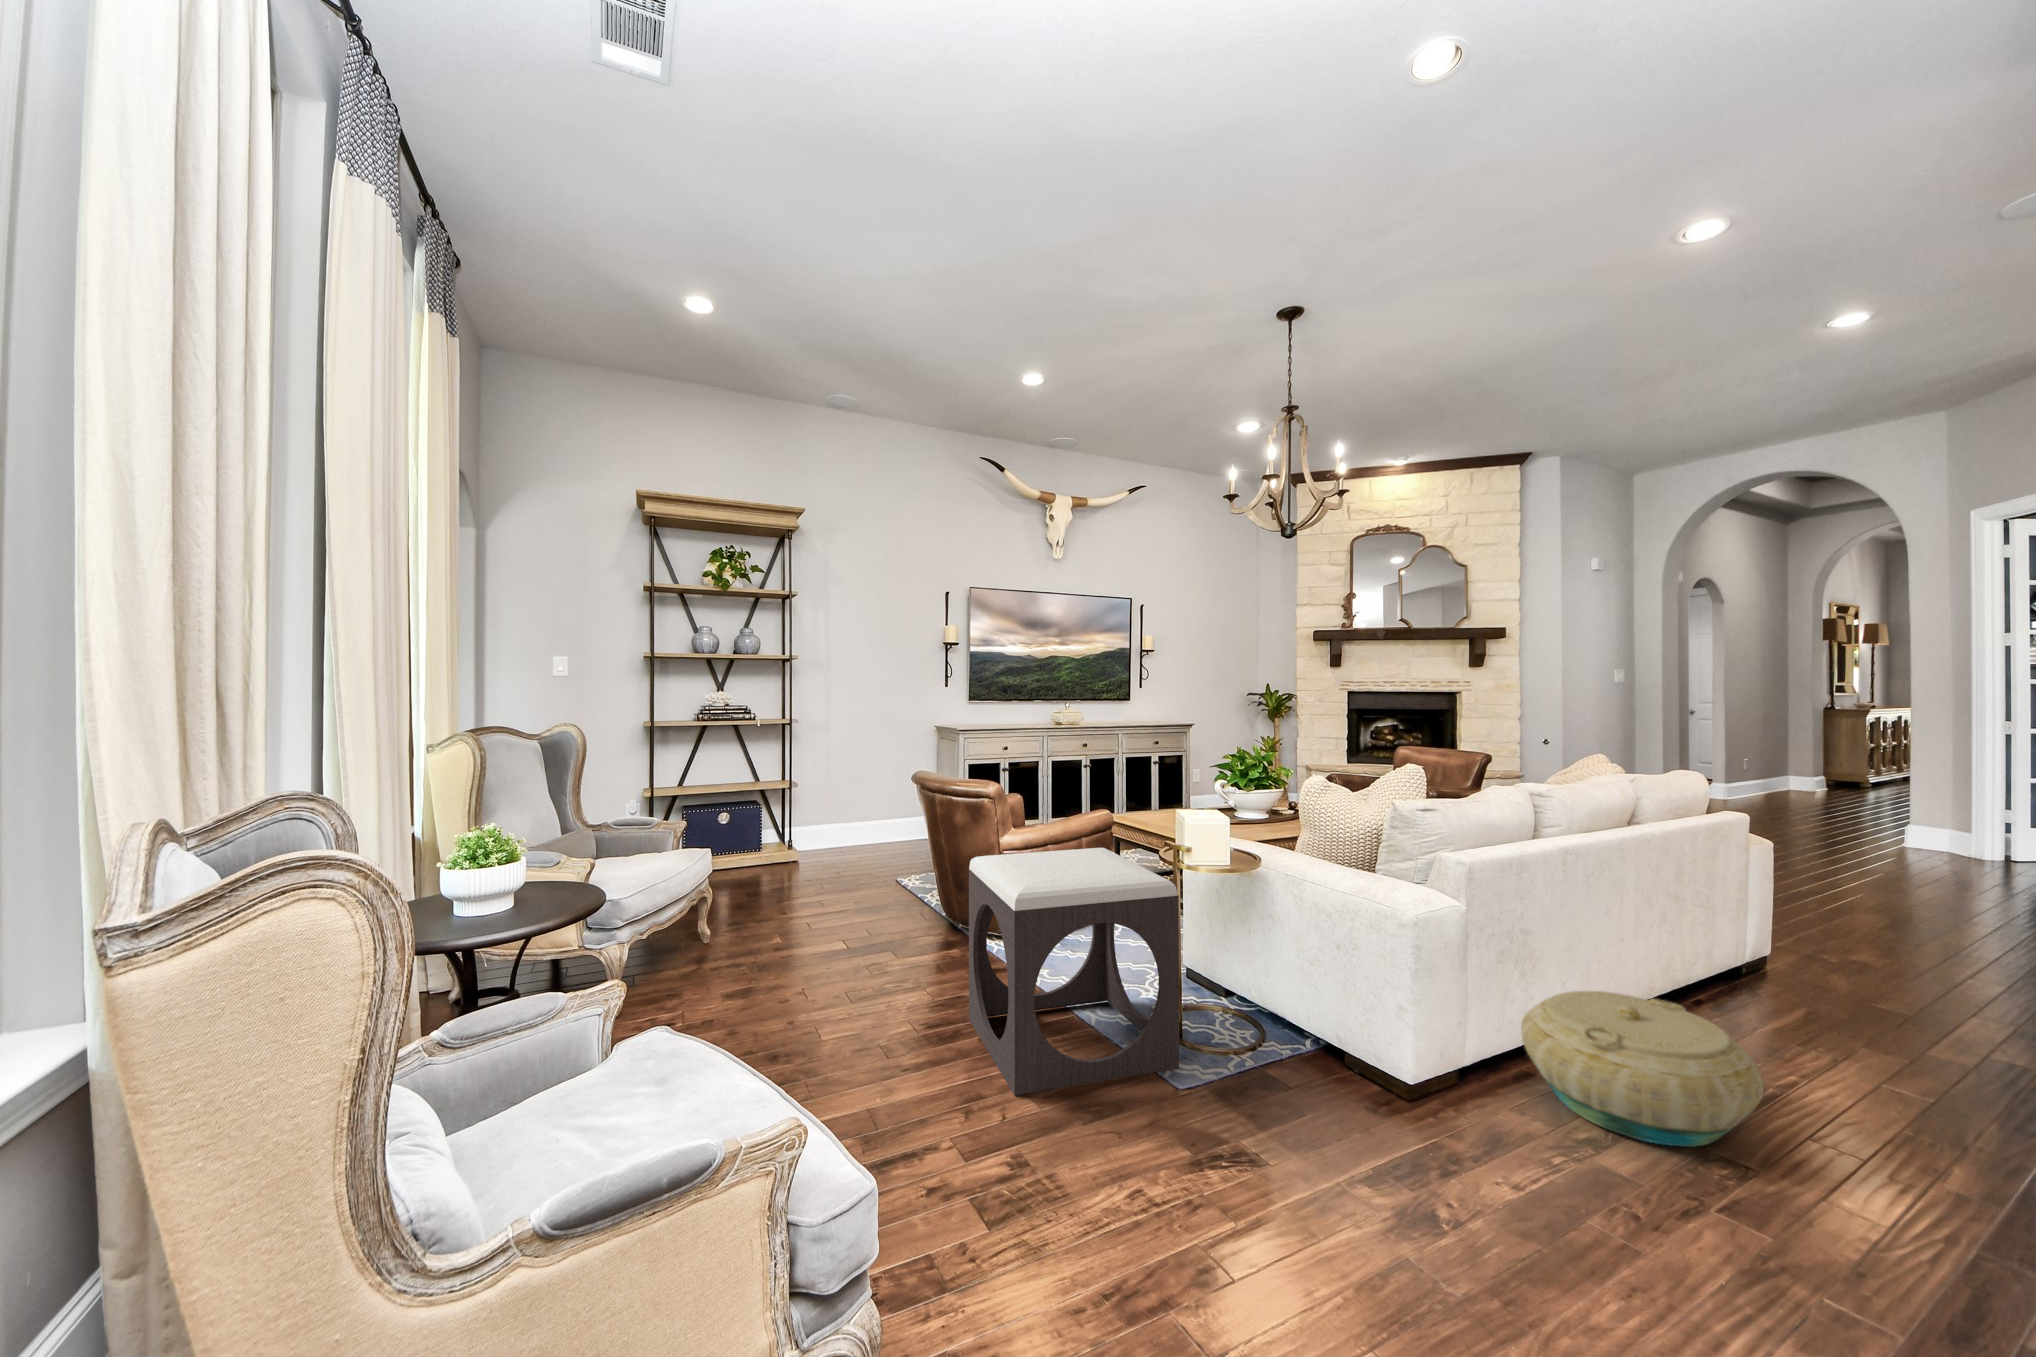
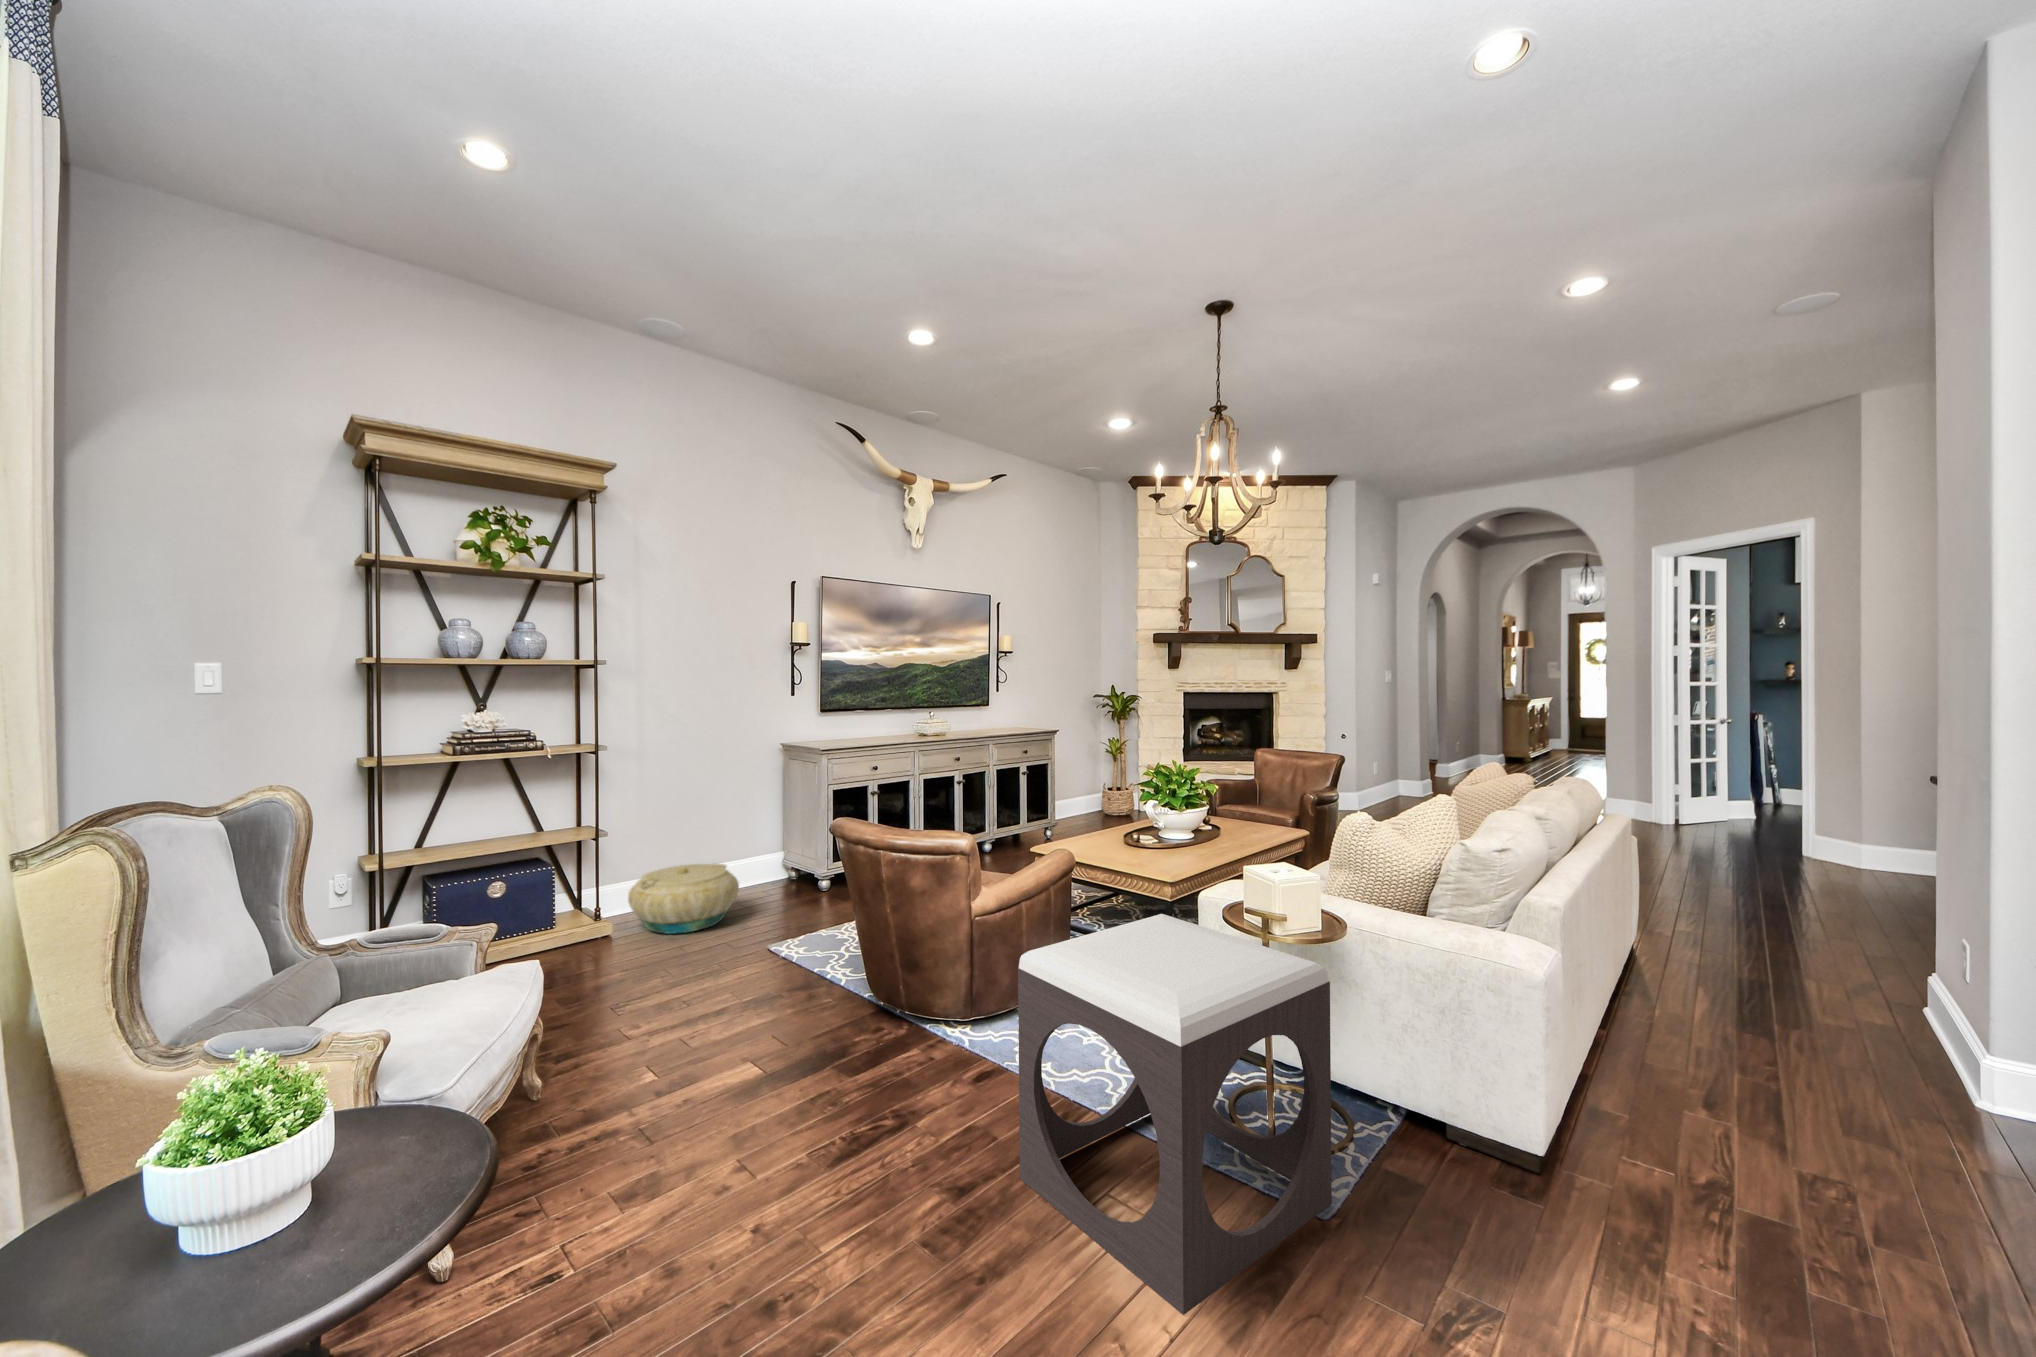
basket: present [1521,991,1764,1147] -> present [628,864,739,934]

